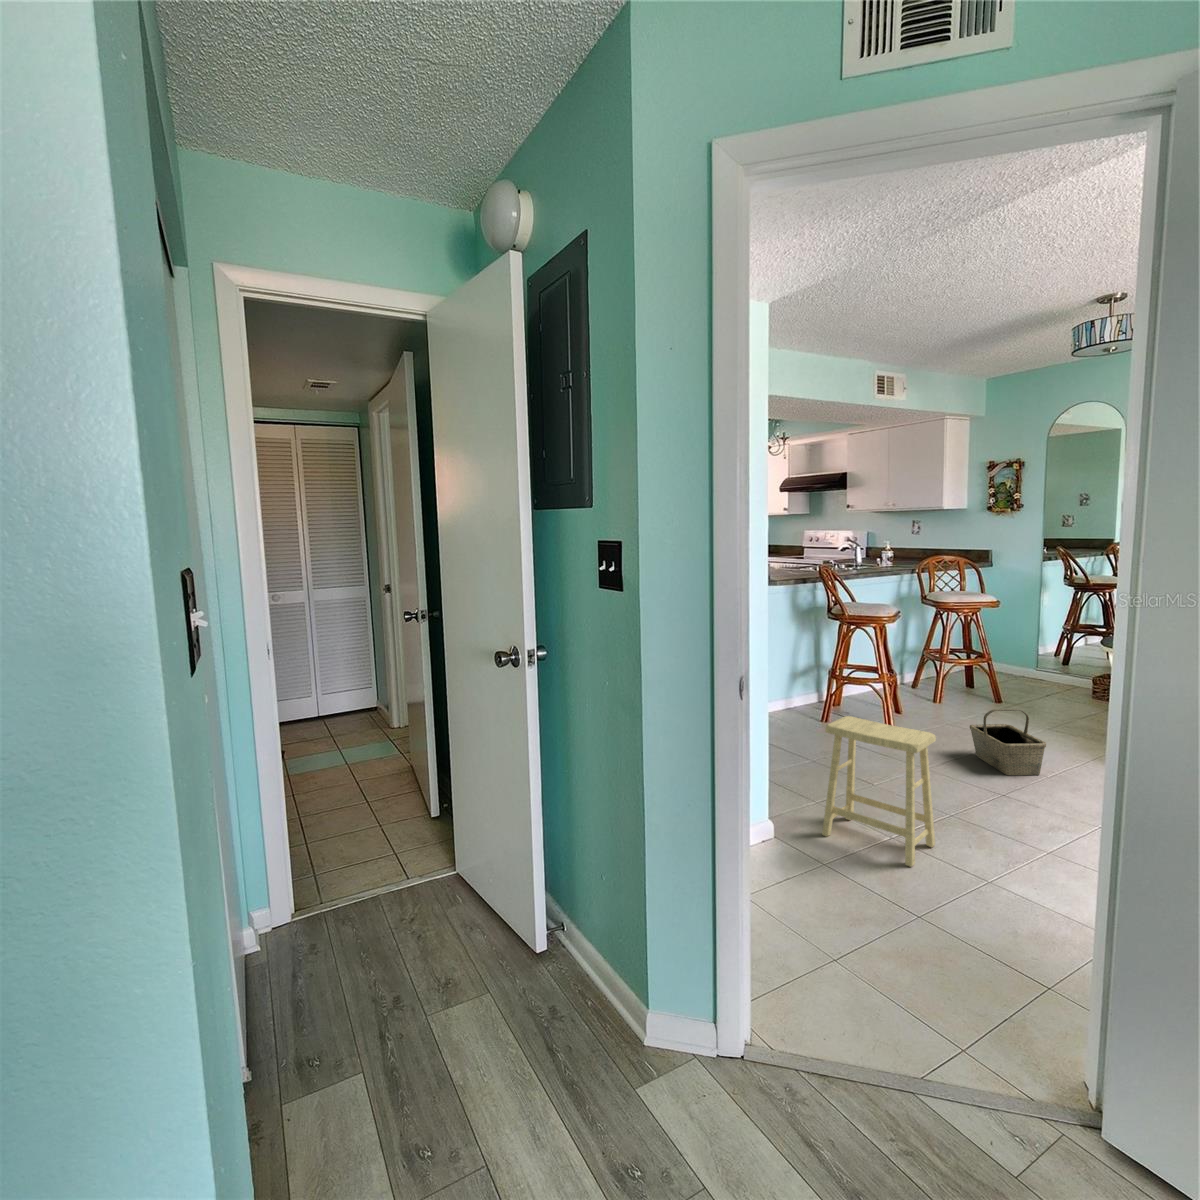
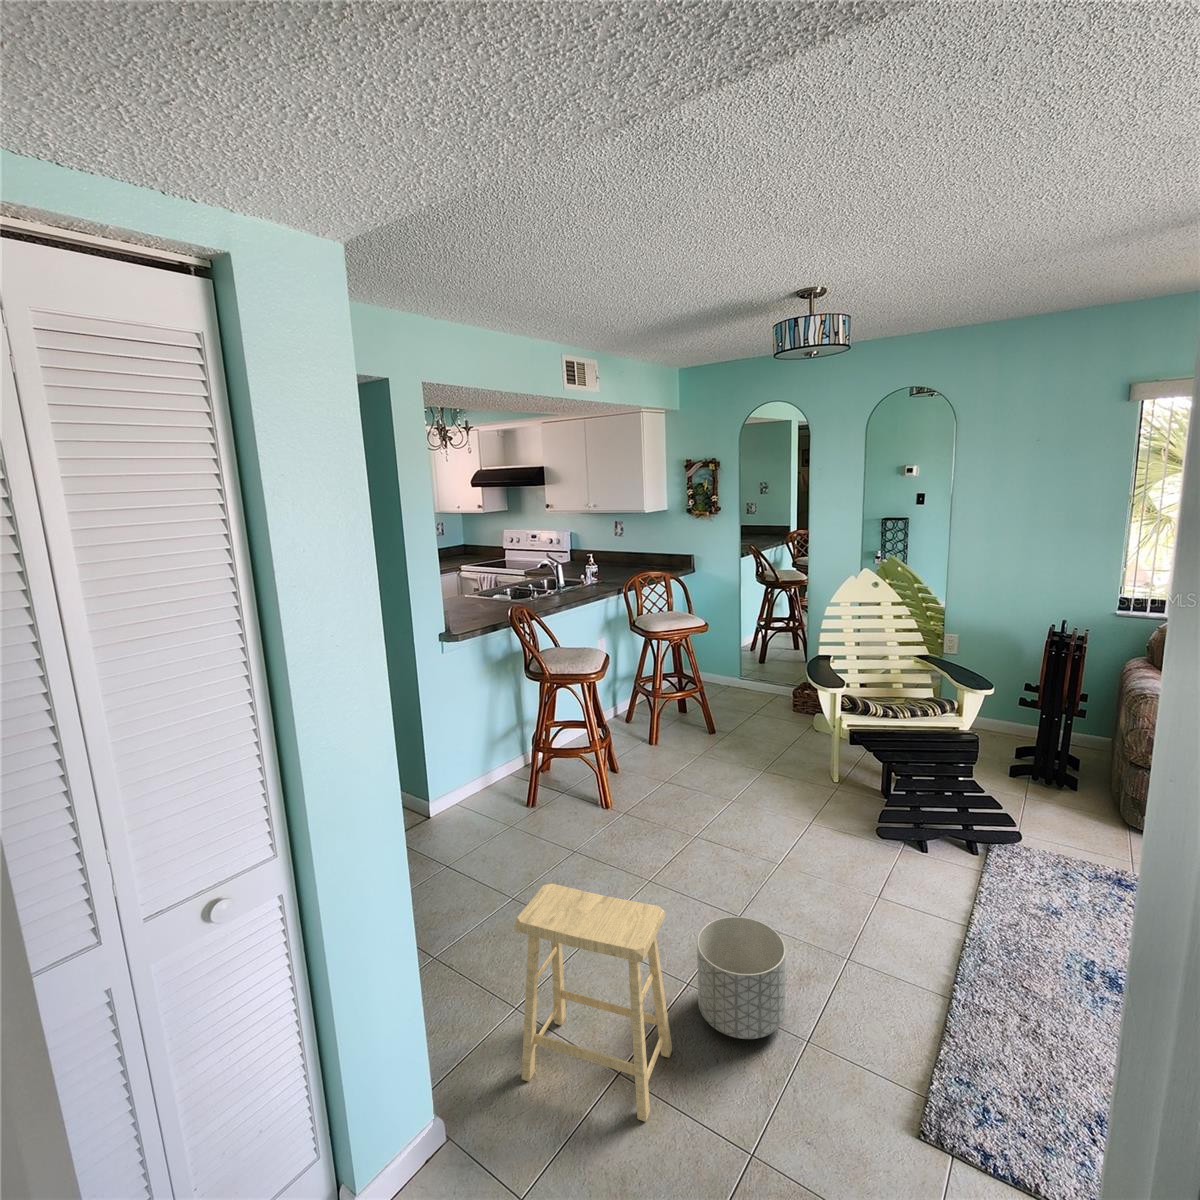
basket: present [970,709,1046,775] -> none [693,778,773,865]
planter: none [959,772,1037,849] -> present [697,917,785,1039]

